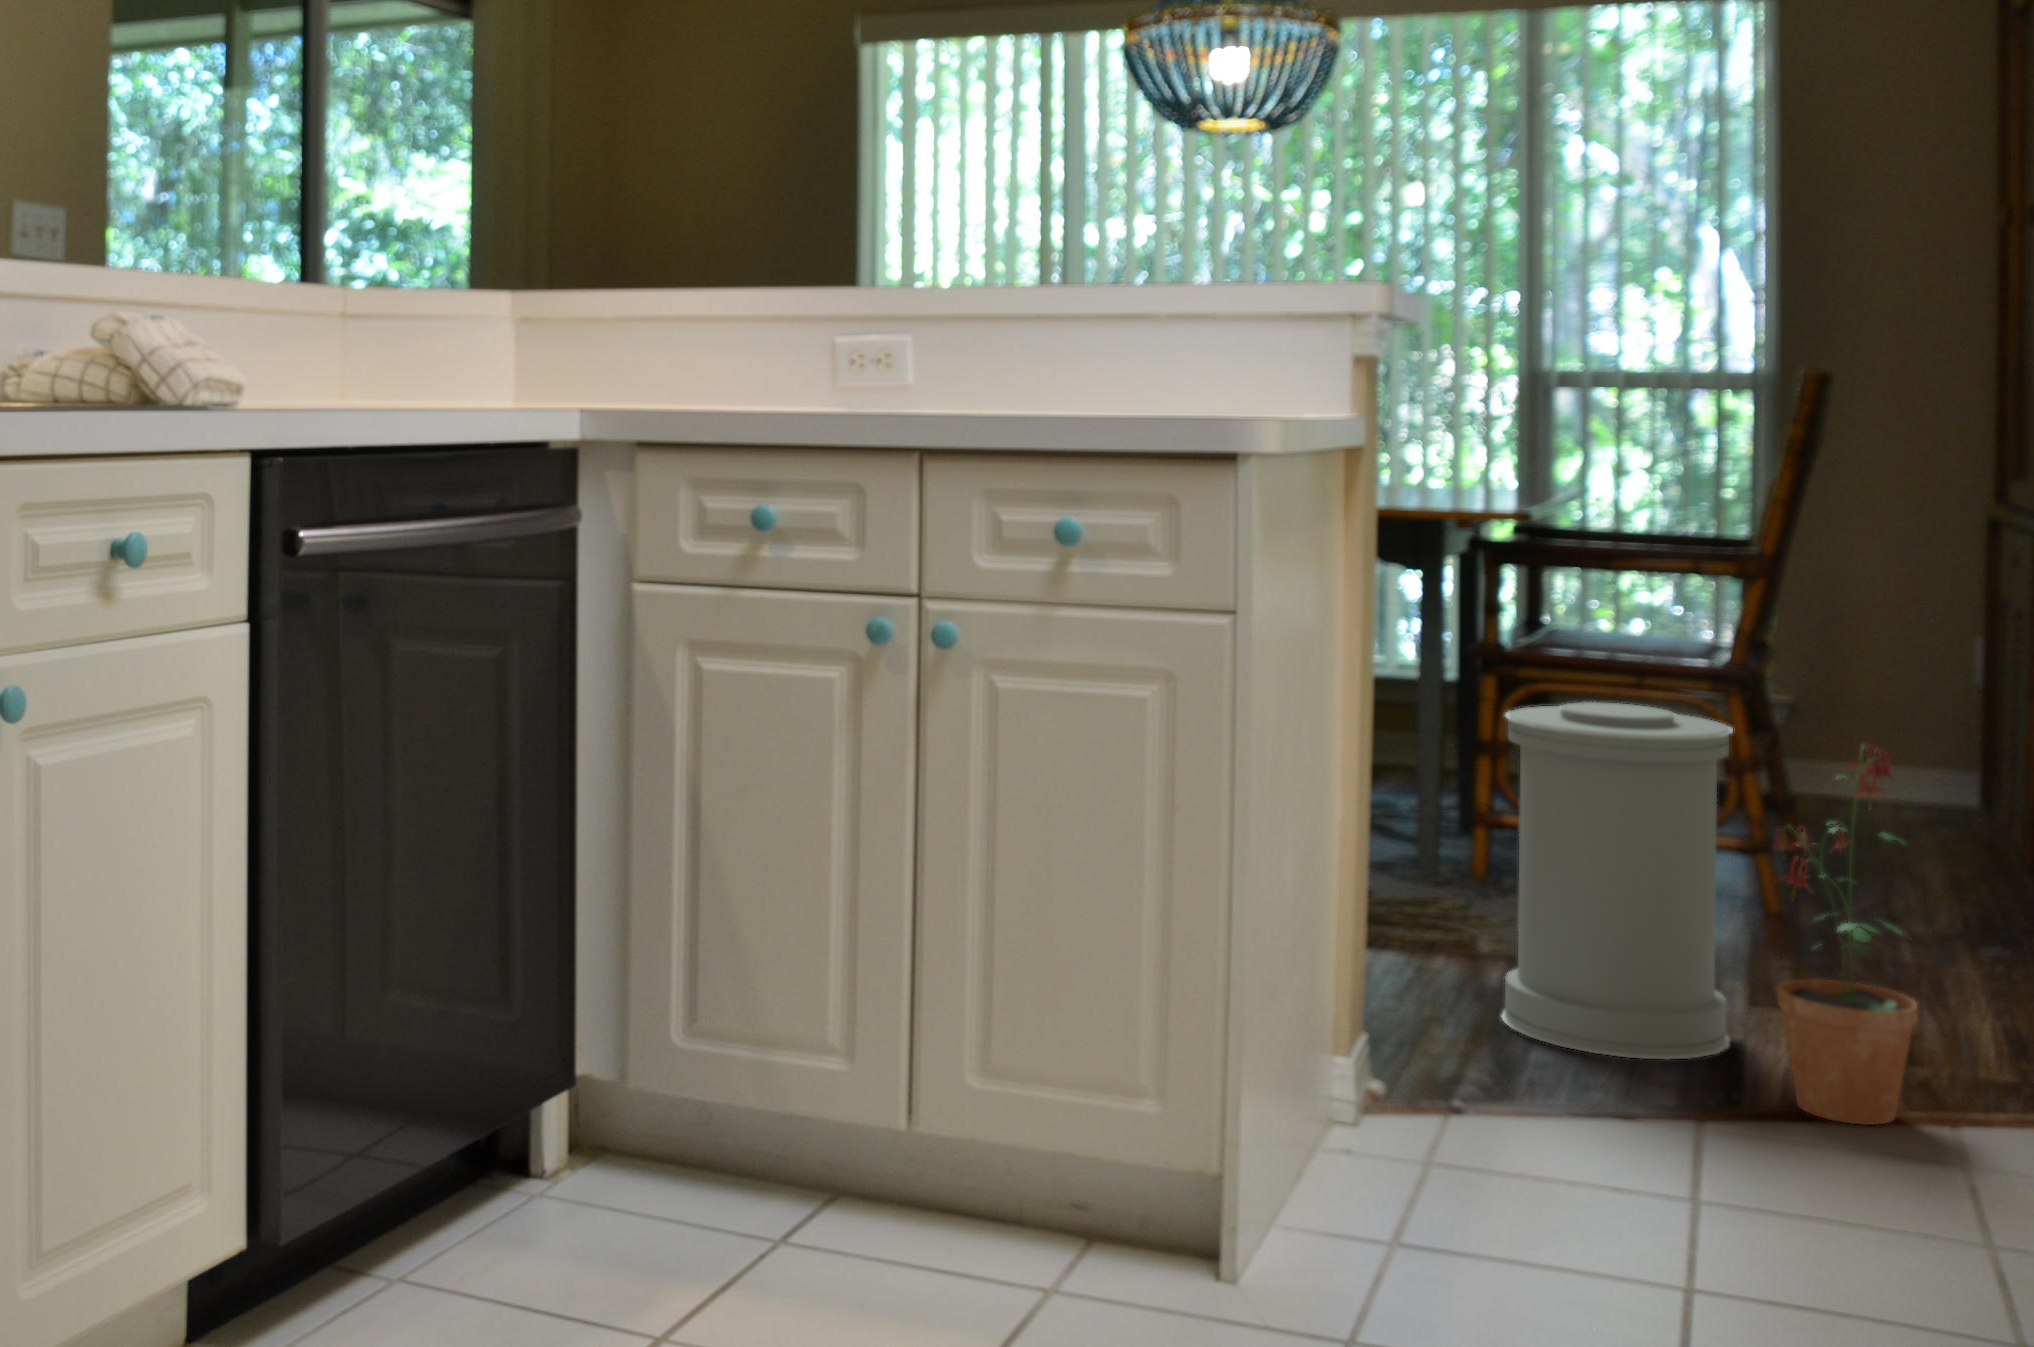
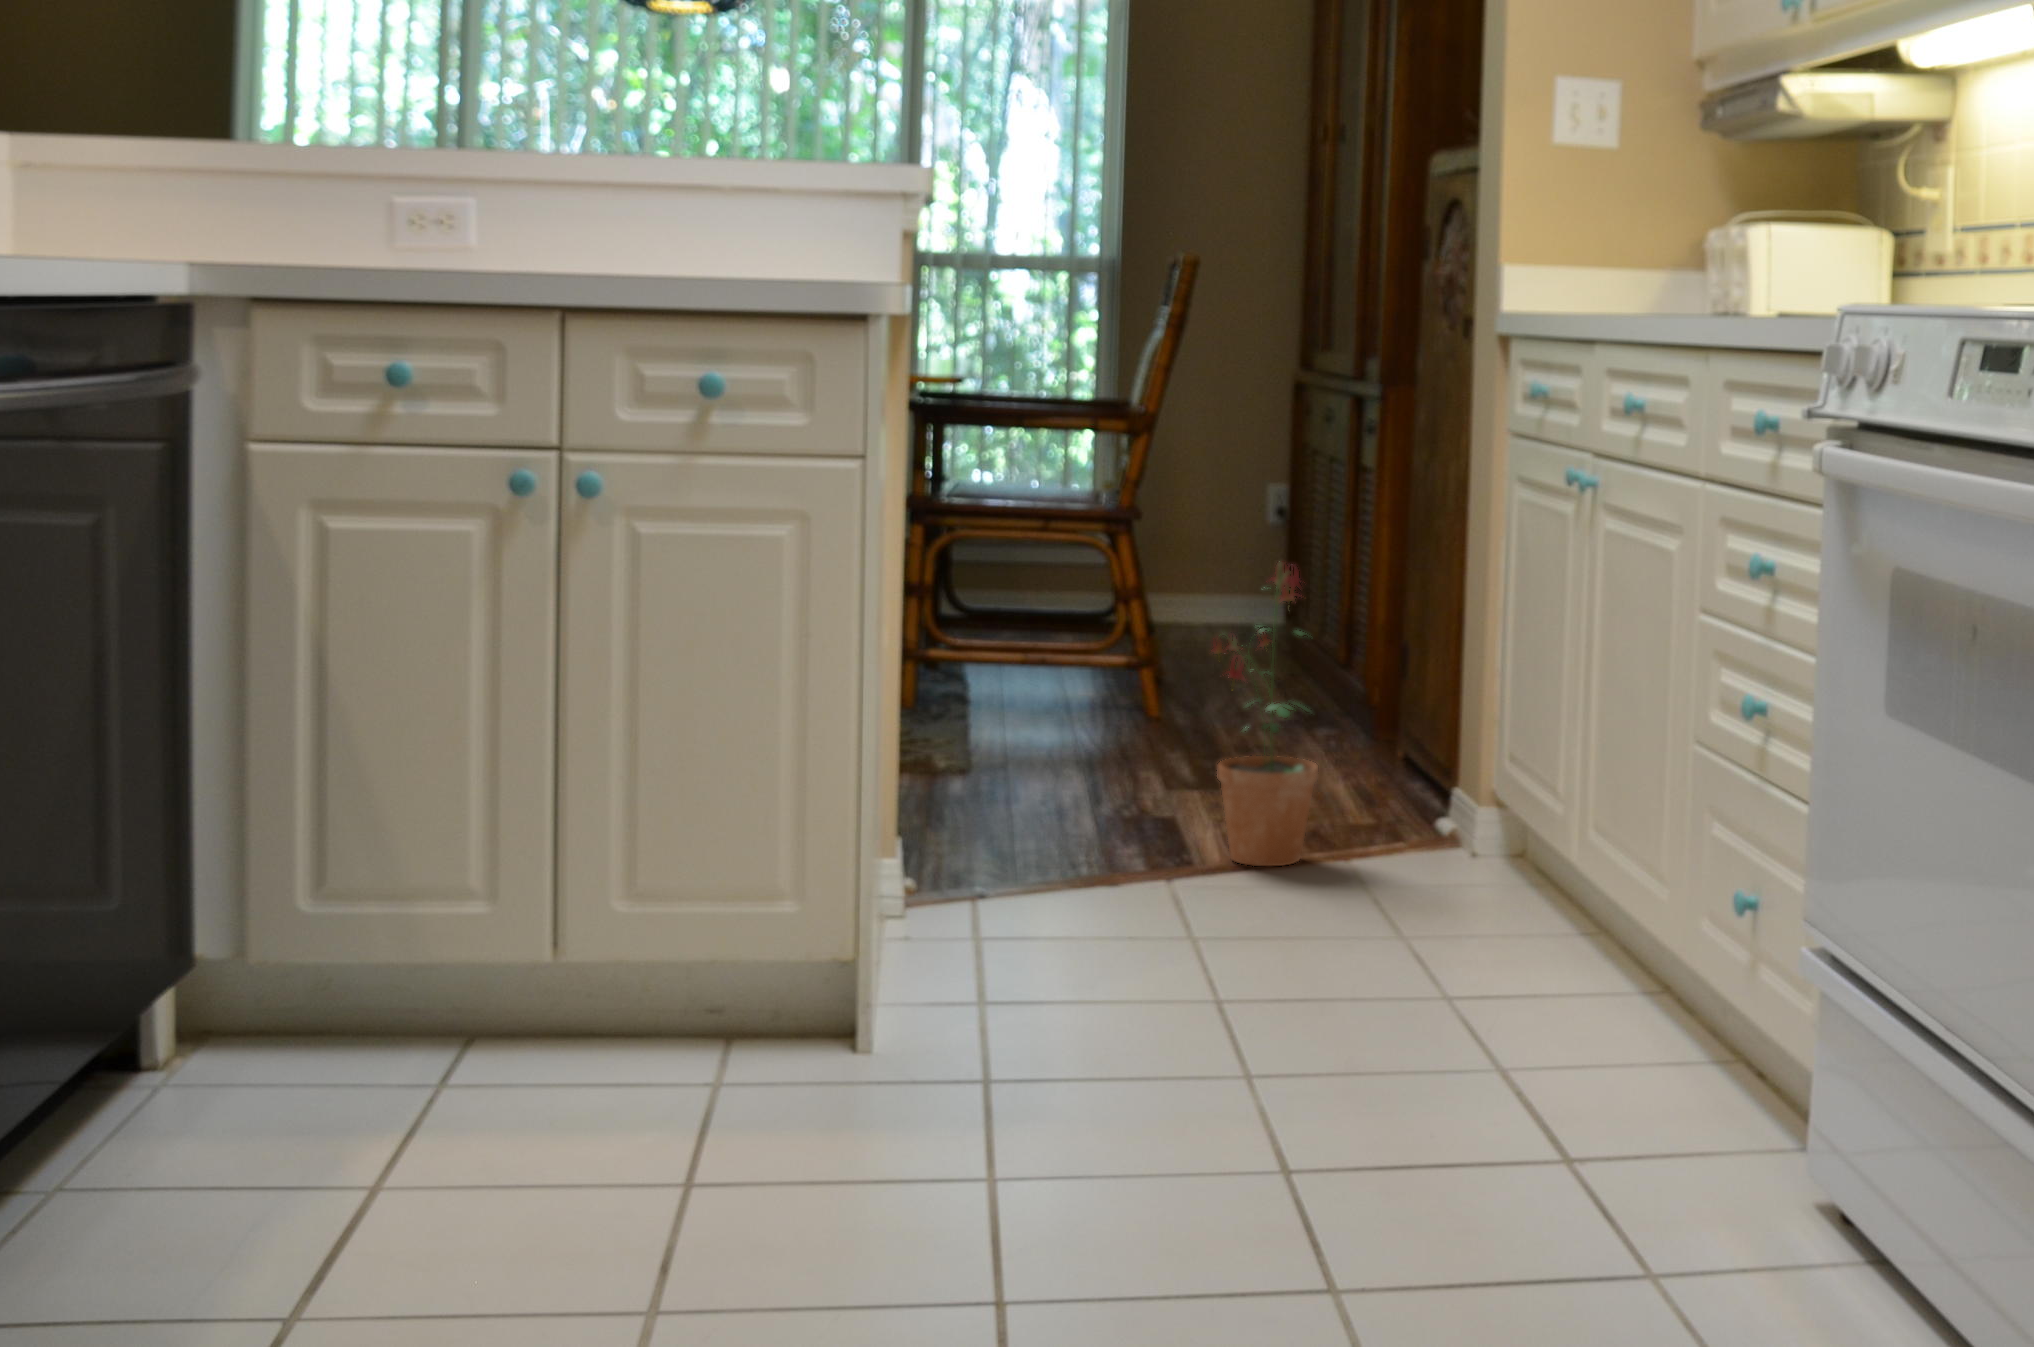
trash can: present [1502,702,1733,1060] -> none [988,545,1175,844]

